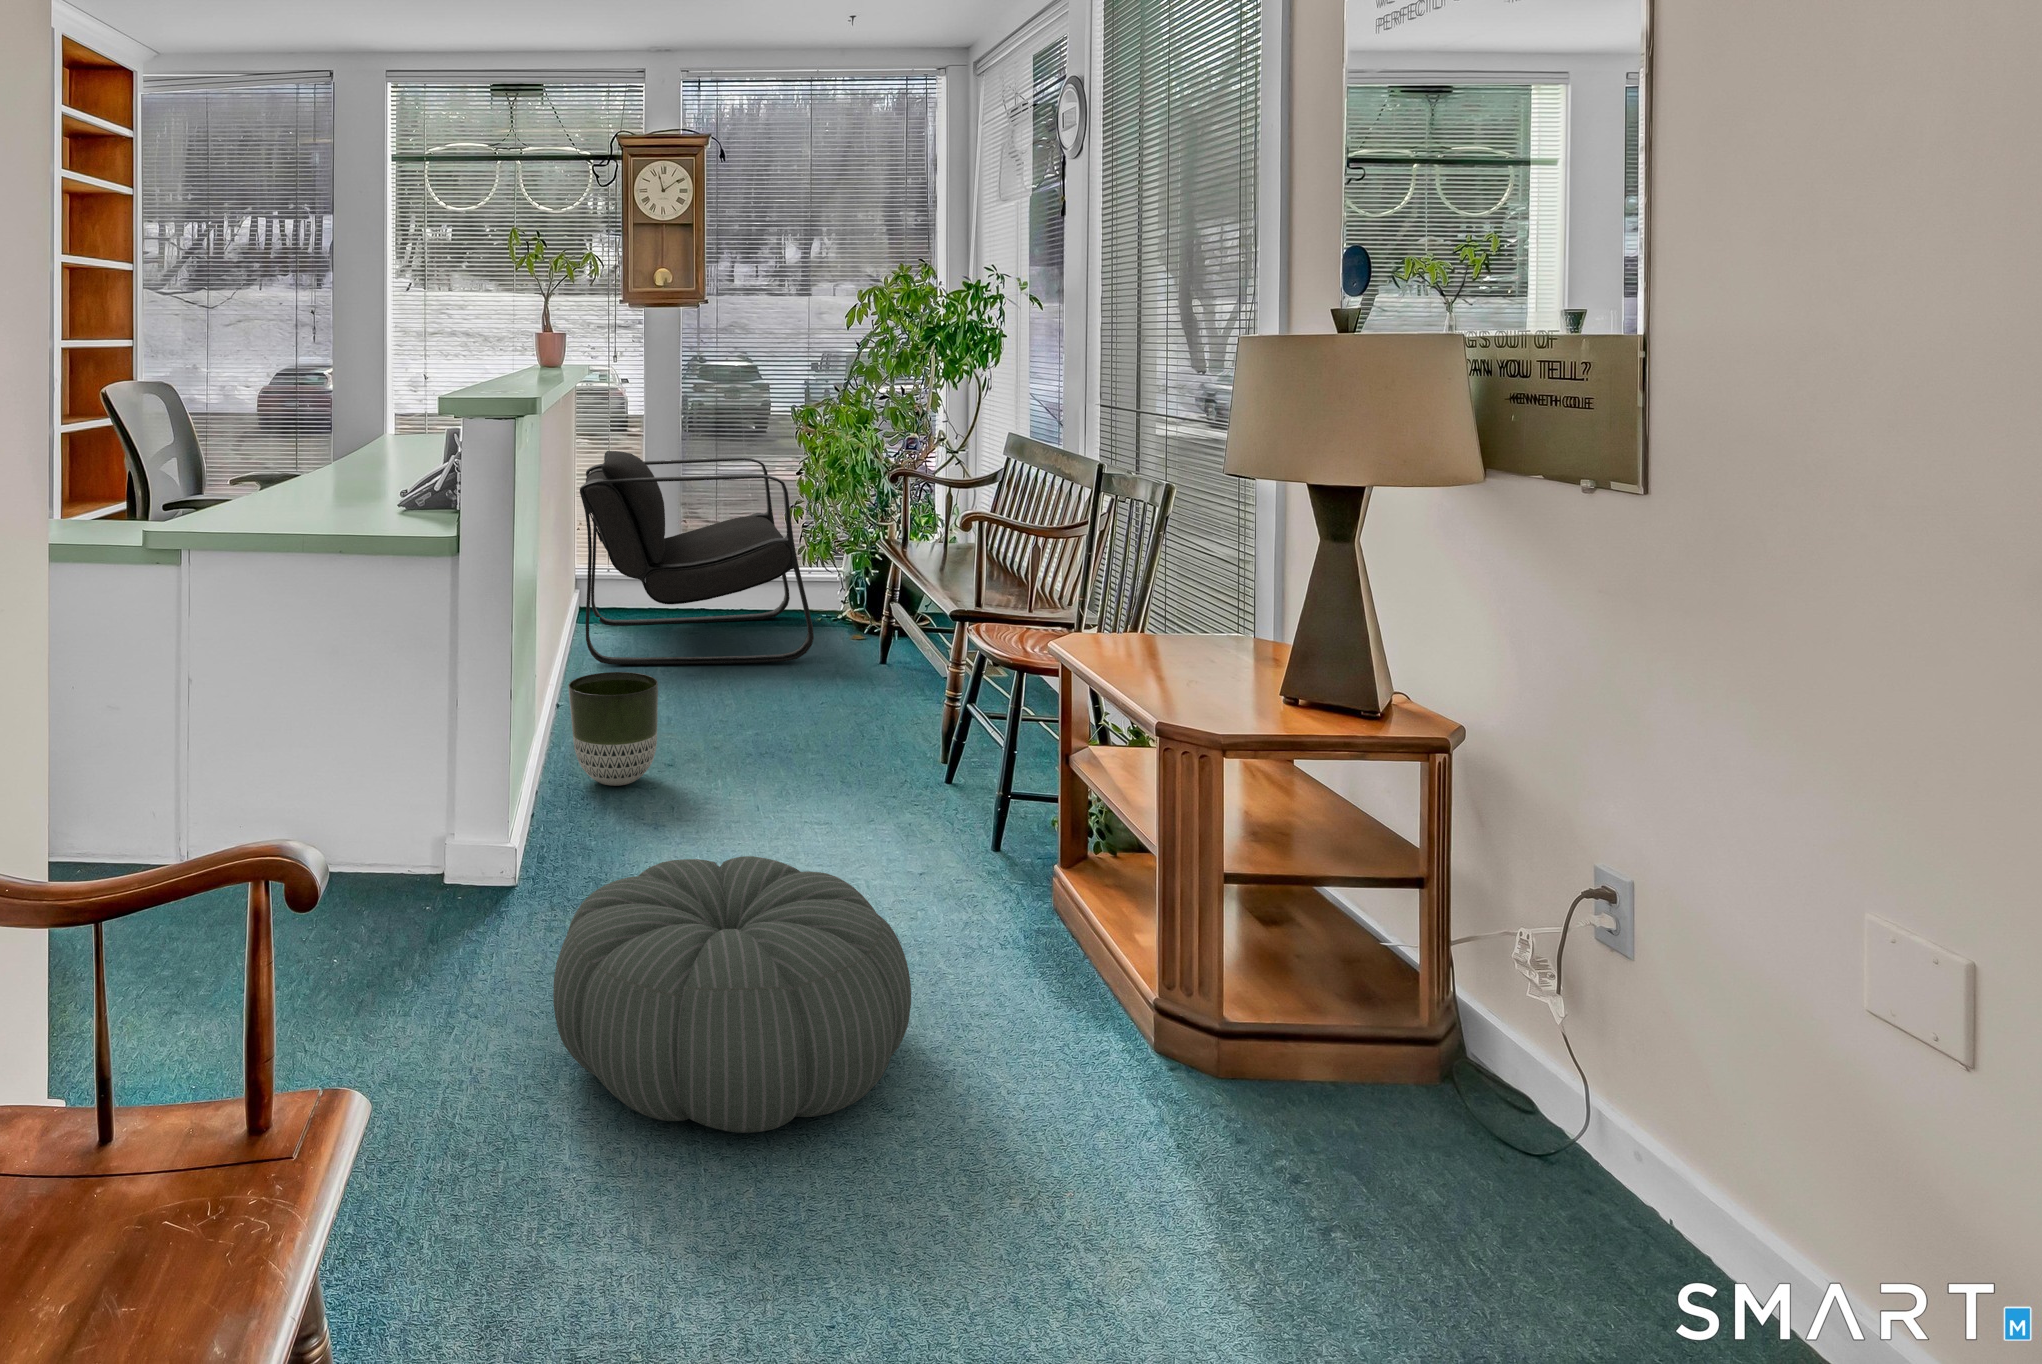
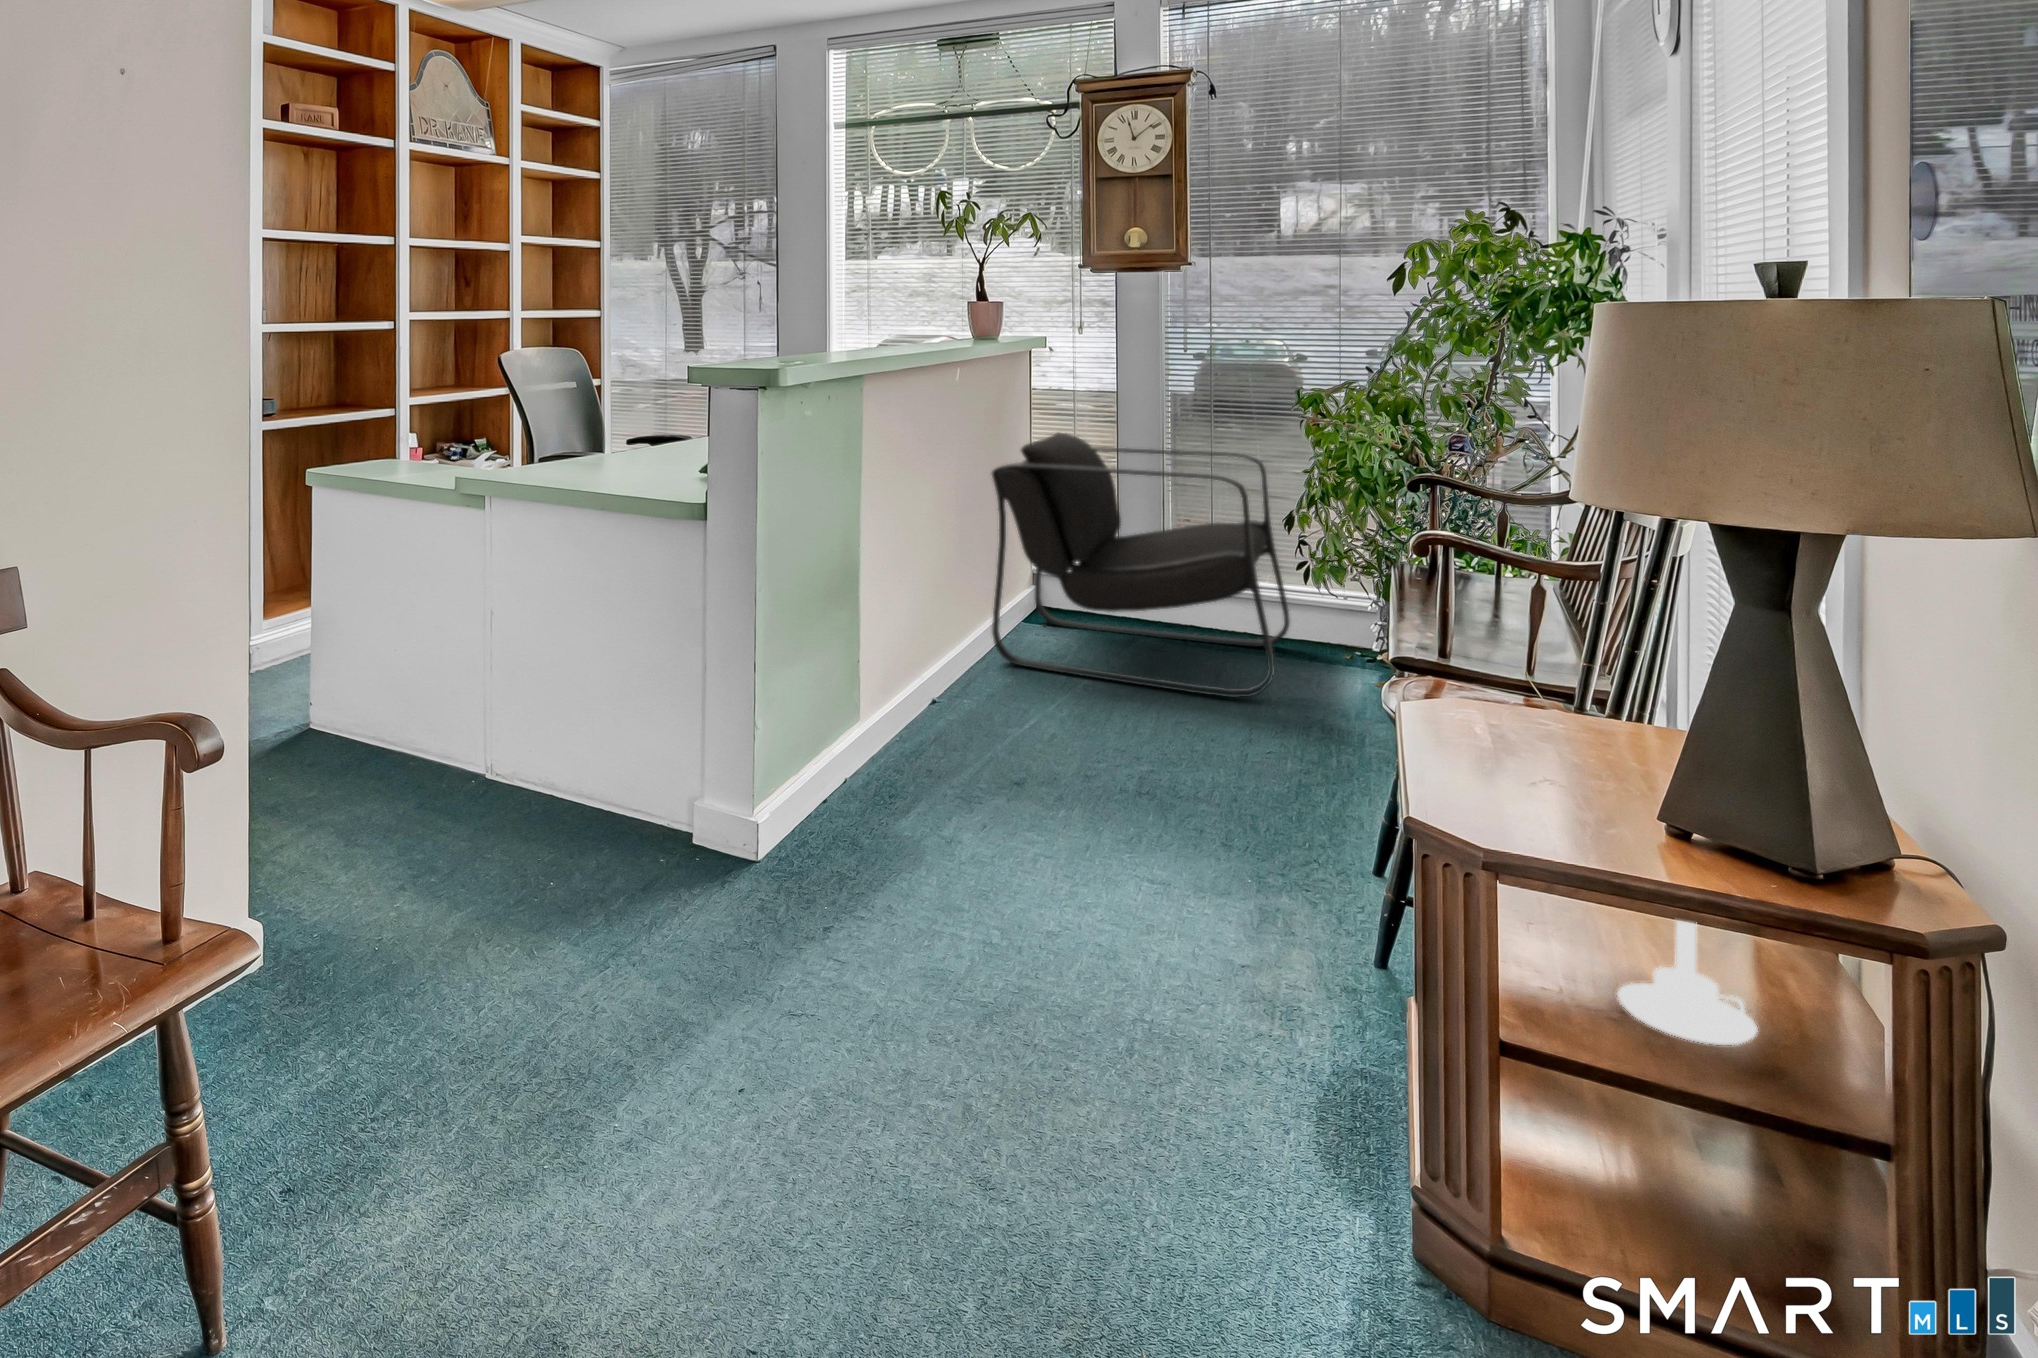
planter: present [568,672,658,786] -> none [874,666,974,787]
candle holder: none [1280,721,1366,828] -> present [1617,921,1758,1045]
pouf: present [553,856,911,1133] -> none [633,855,1006,1141]

